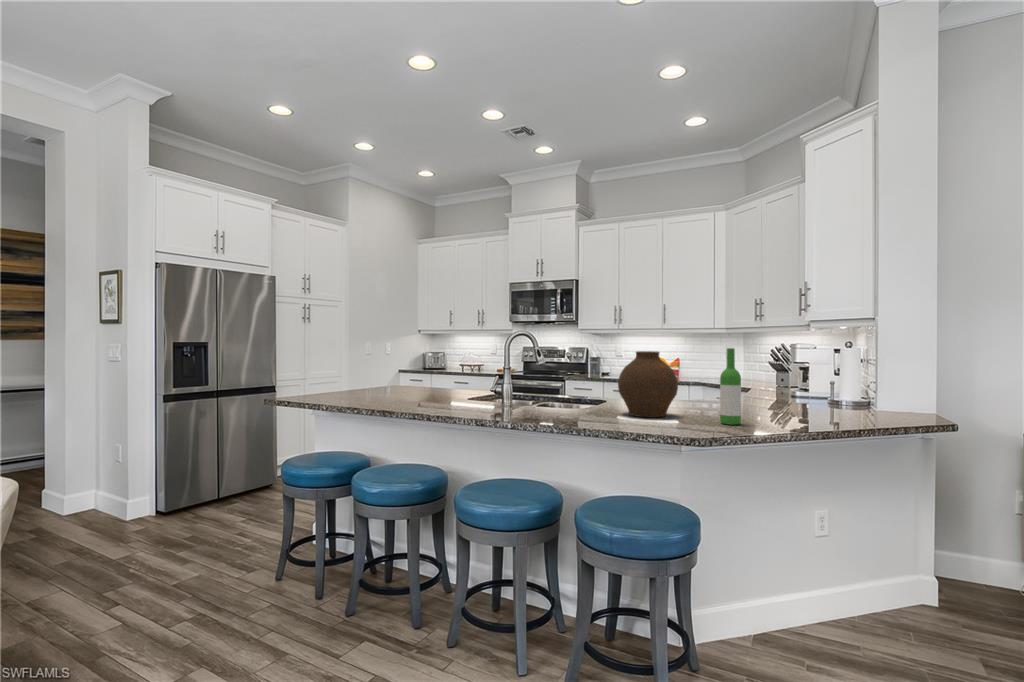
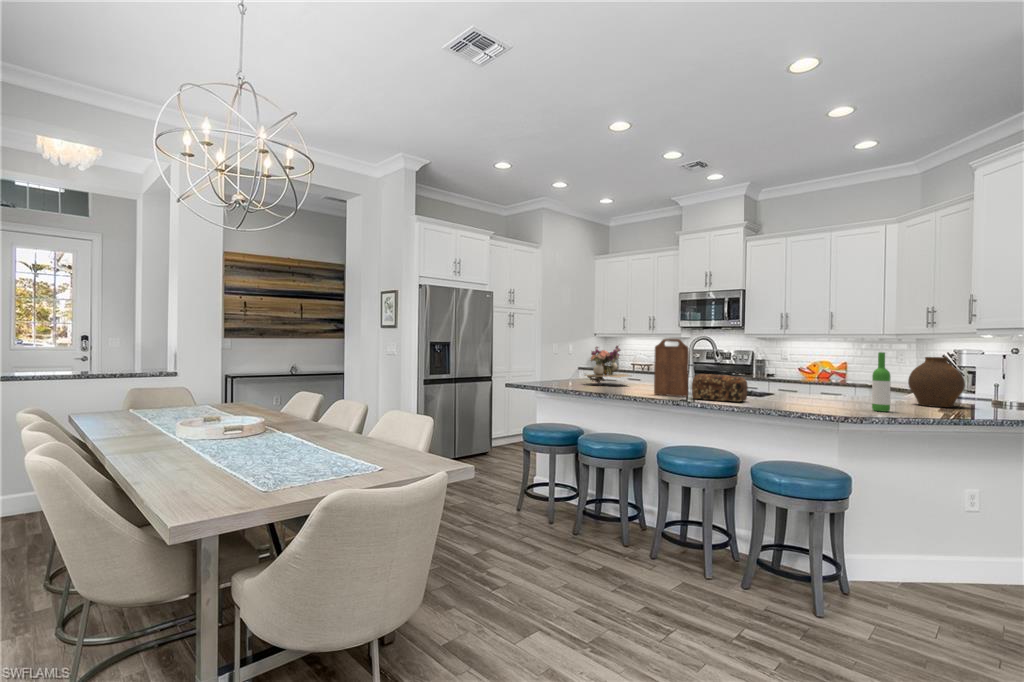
cutting board: none [455,334,499,412] -> present [654,339,689,397]
flower arrangement: none [371,342,436,396] -> present [585,346,630,384]
vase: present [618,351,678,417] -> present [908,357,965,407]
bread loaf: none [501,381,573,418] -> present [692,374,748,402]

